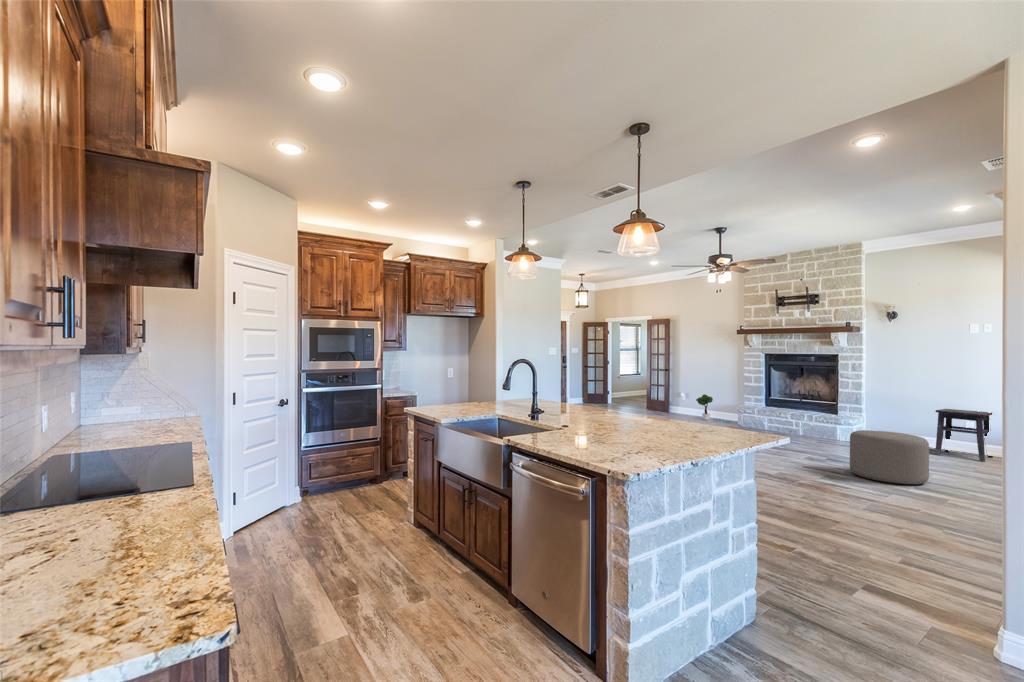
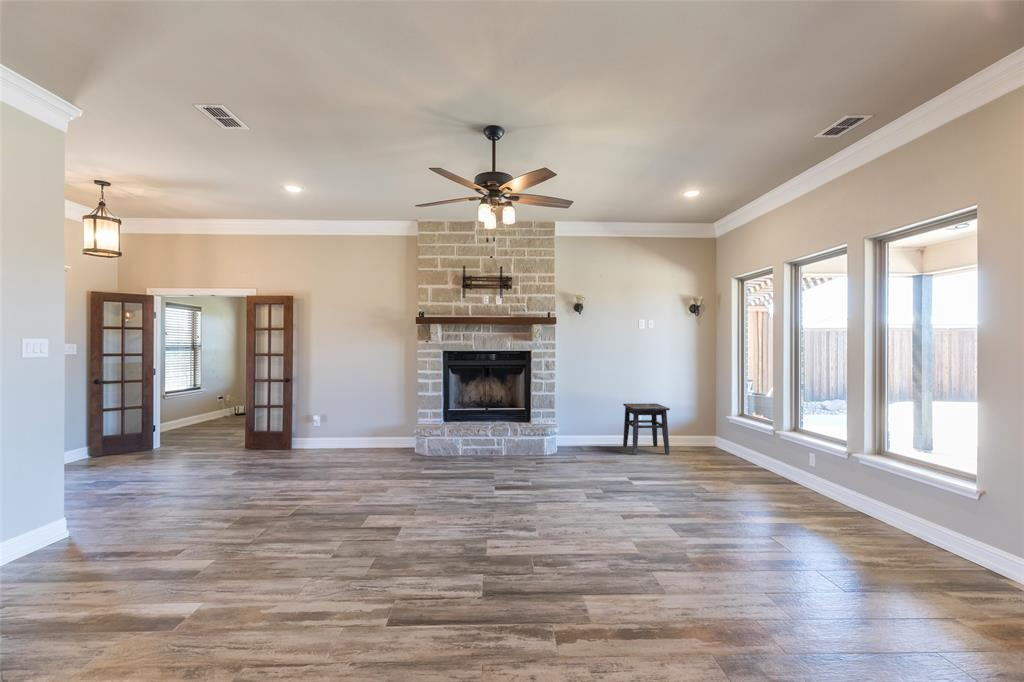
potted tree: present [696,394,731,423] -> none [347,414,402,452]
ottoman: present [850,430,929,484] -> none [687,457,779,536]

